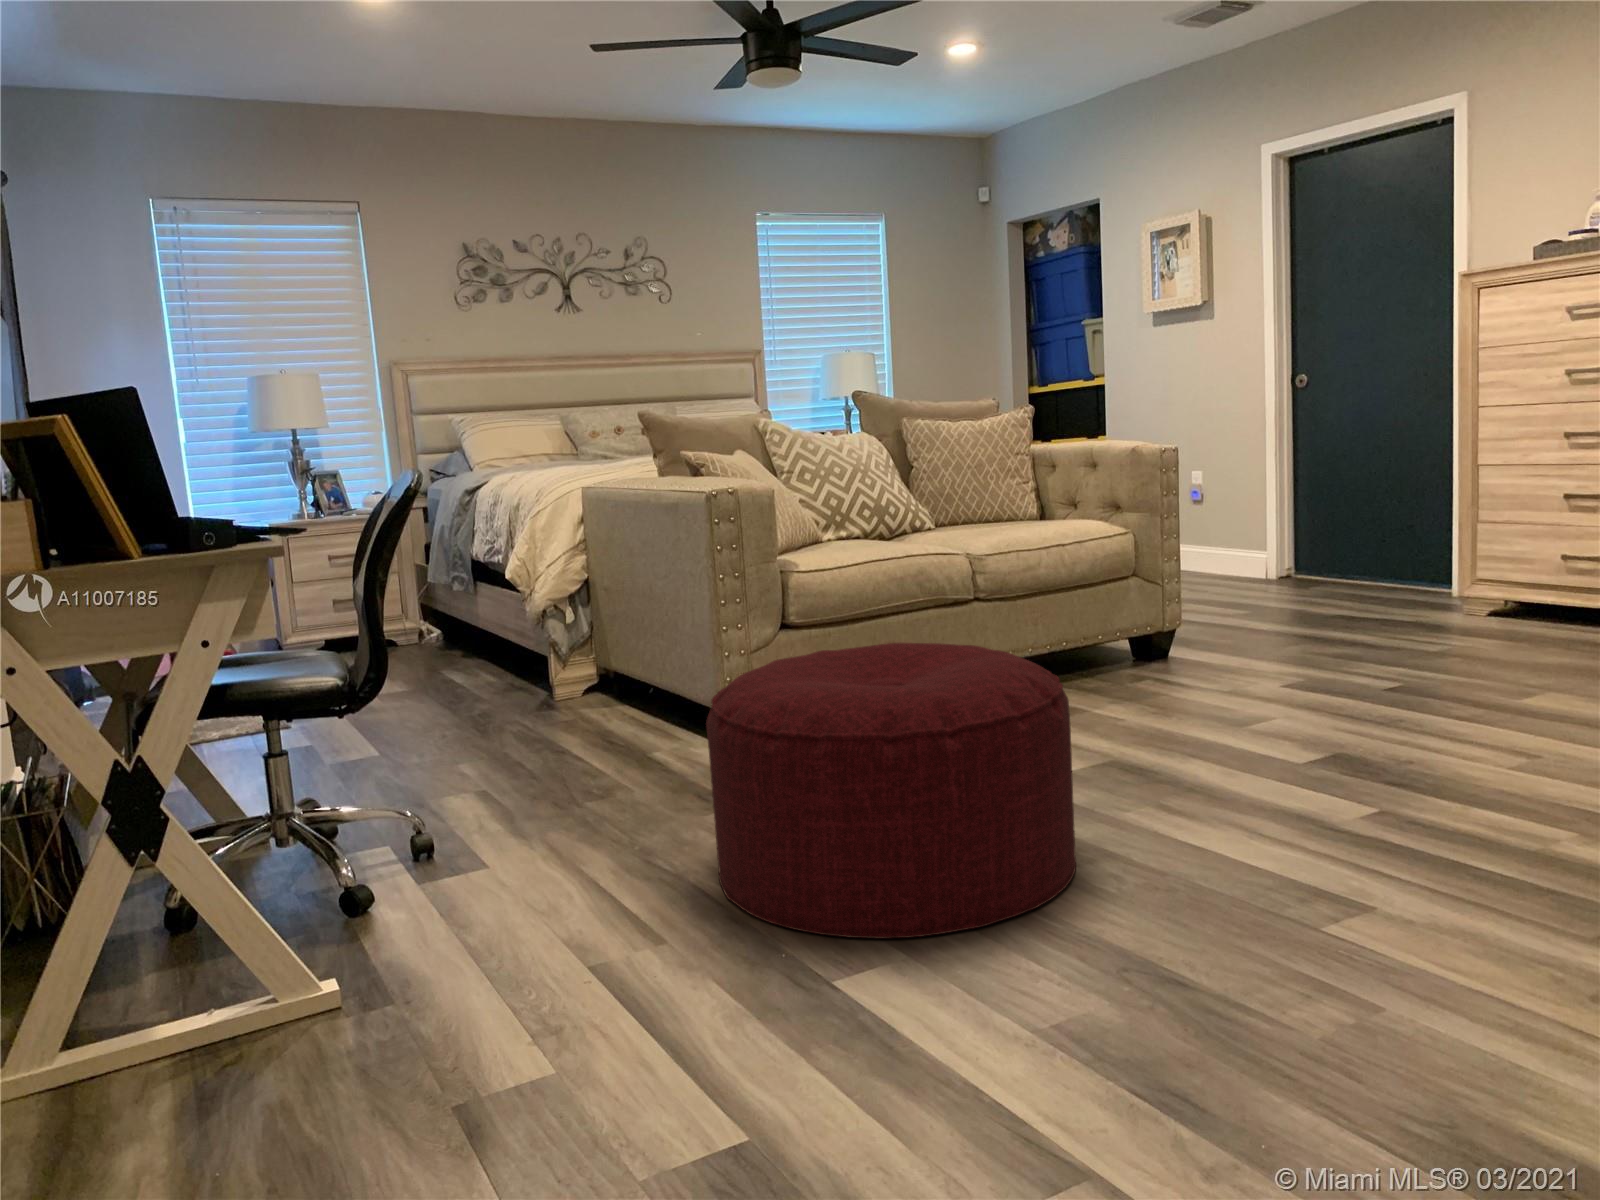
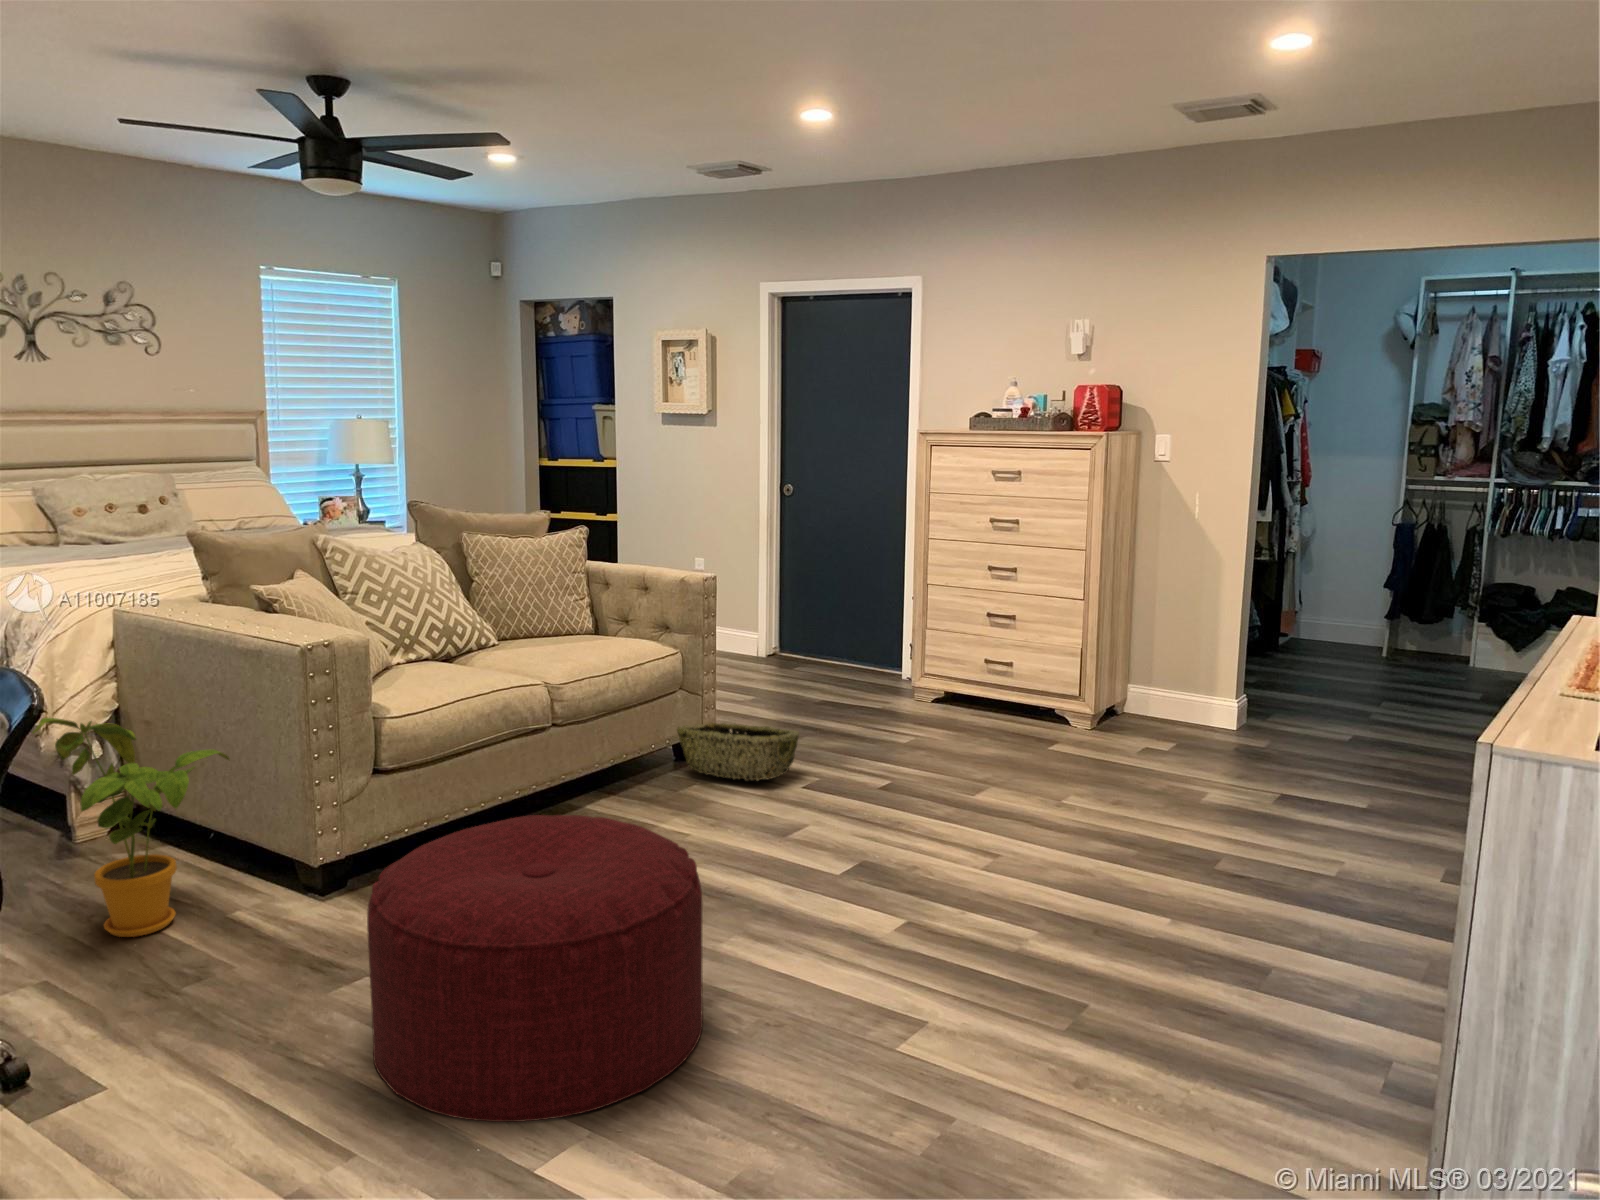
house plant: none [486,560,655,766] -> present [32,718,229,937]
woven basket: none [1129,615,1279,679] -> present [677,723,799,781]

